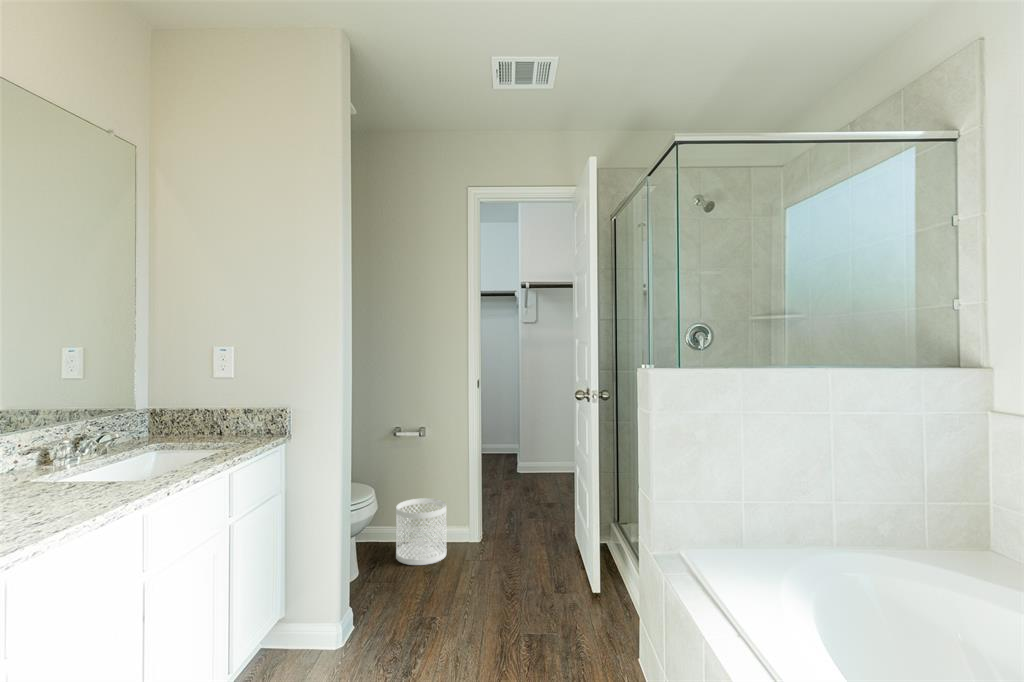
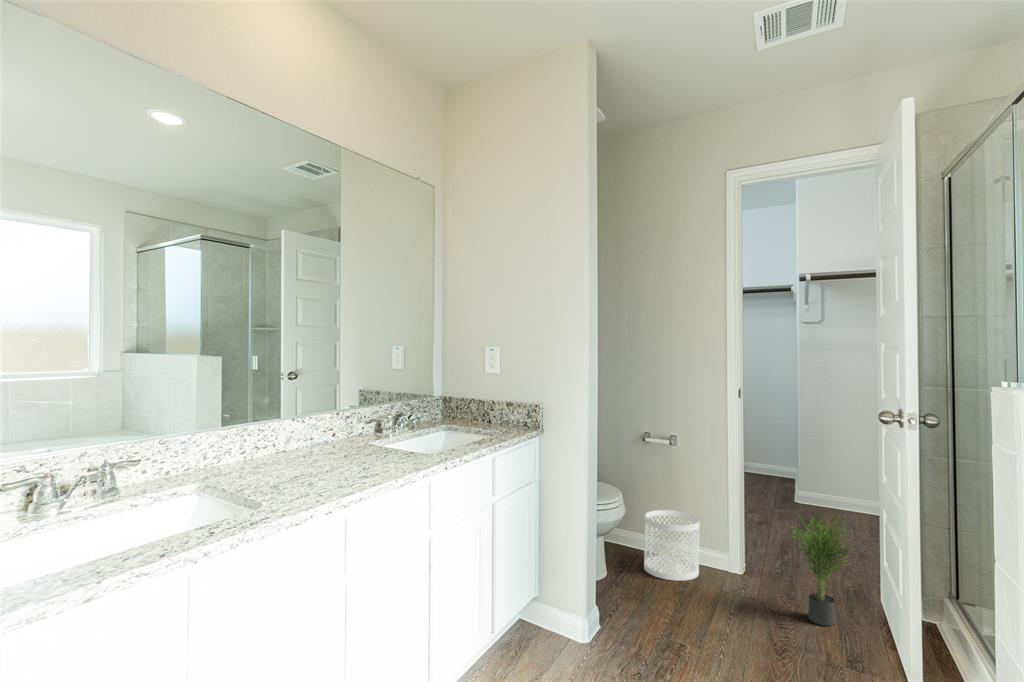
potted plant: none [520,479,576,580] -> present [794,519,845,626]

